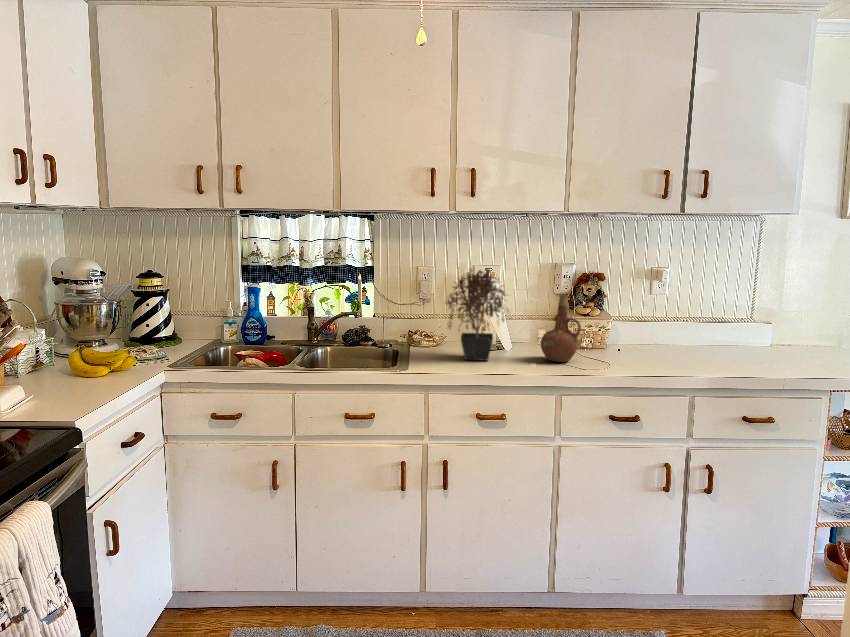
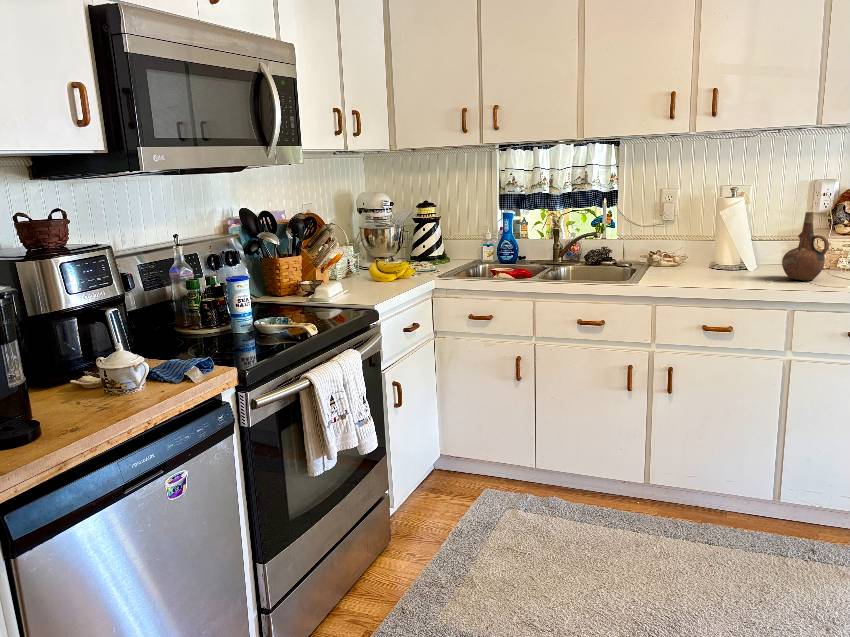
potted plant: present [447,268,505,361] -> none [678,187,750,278]

